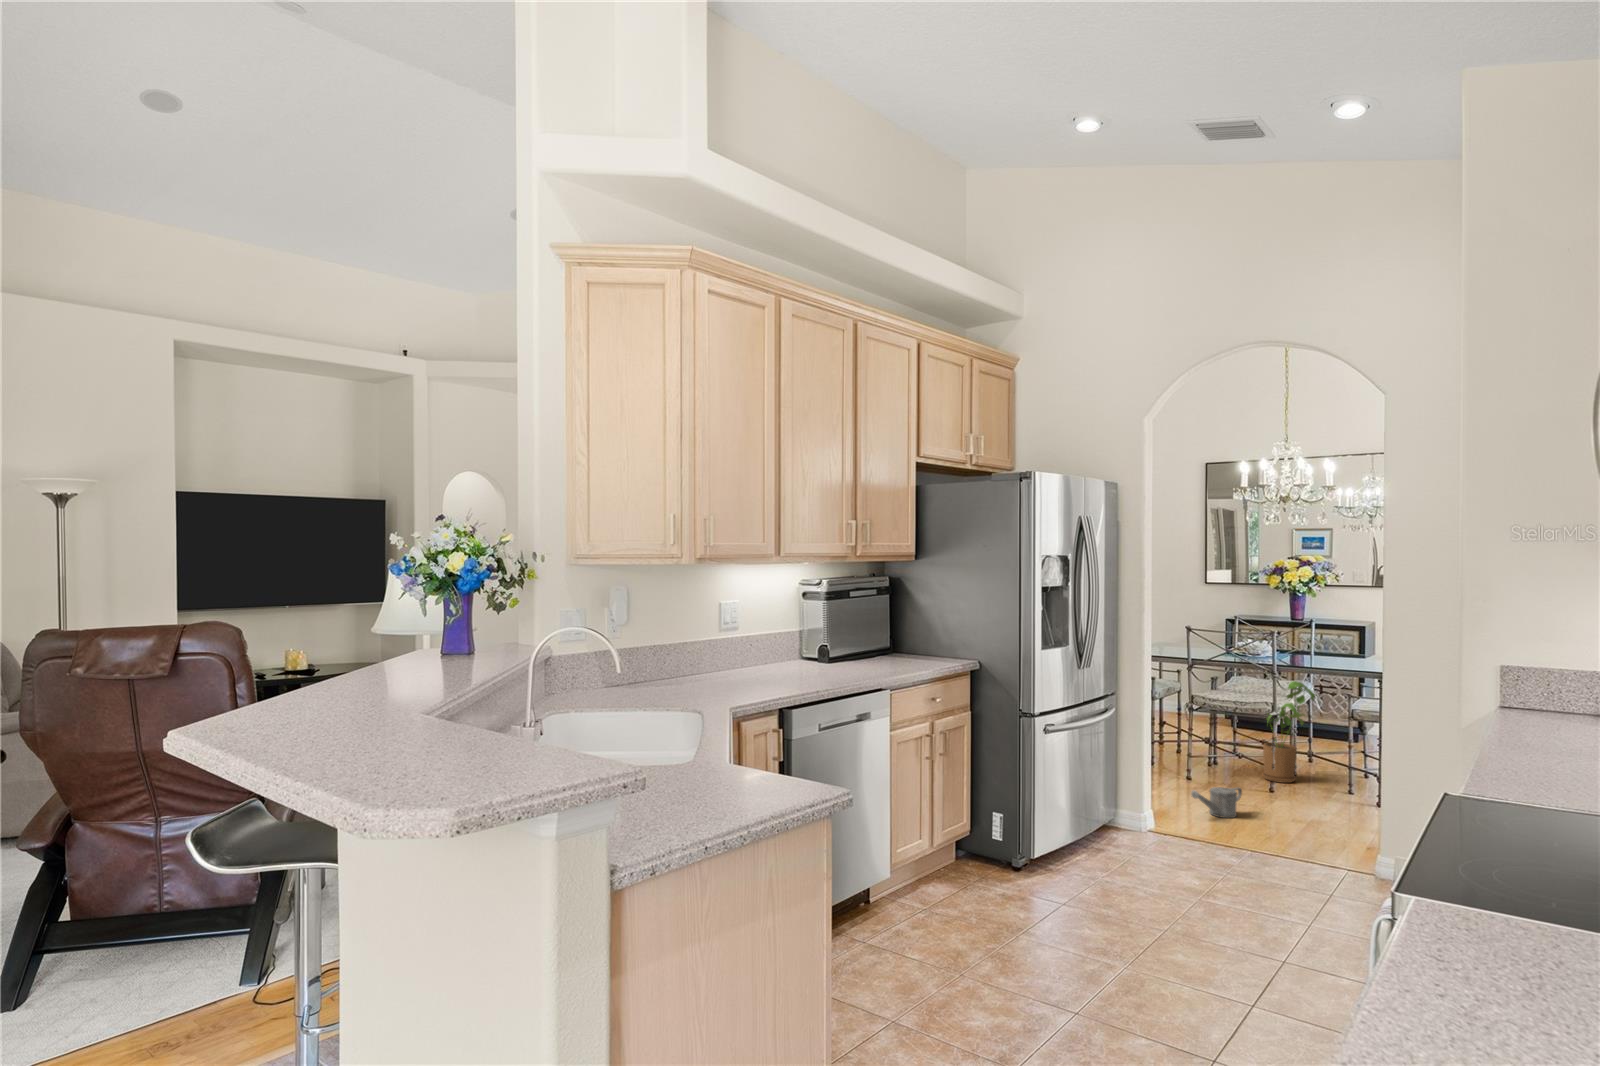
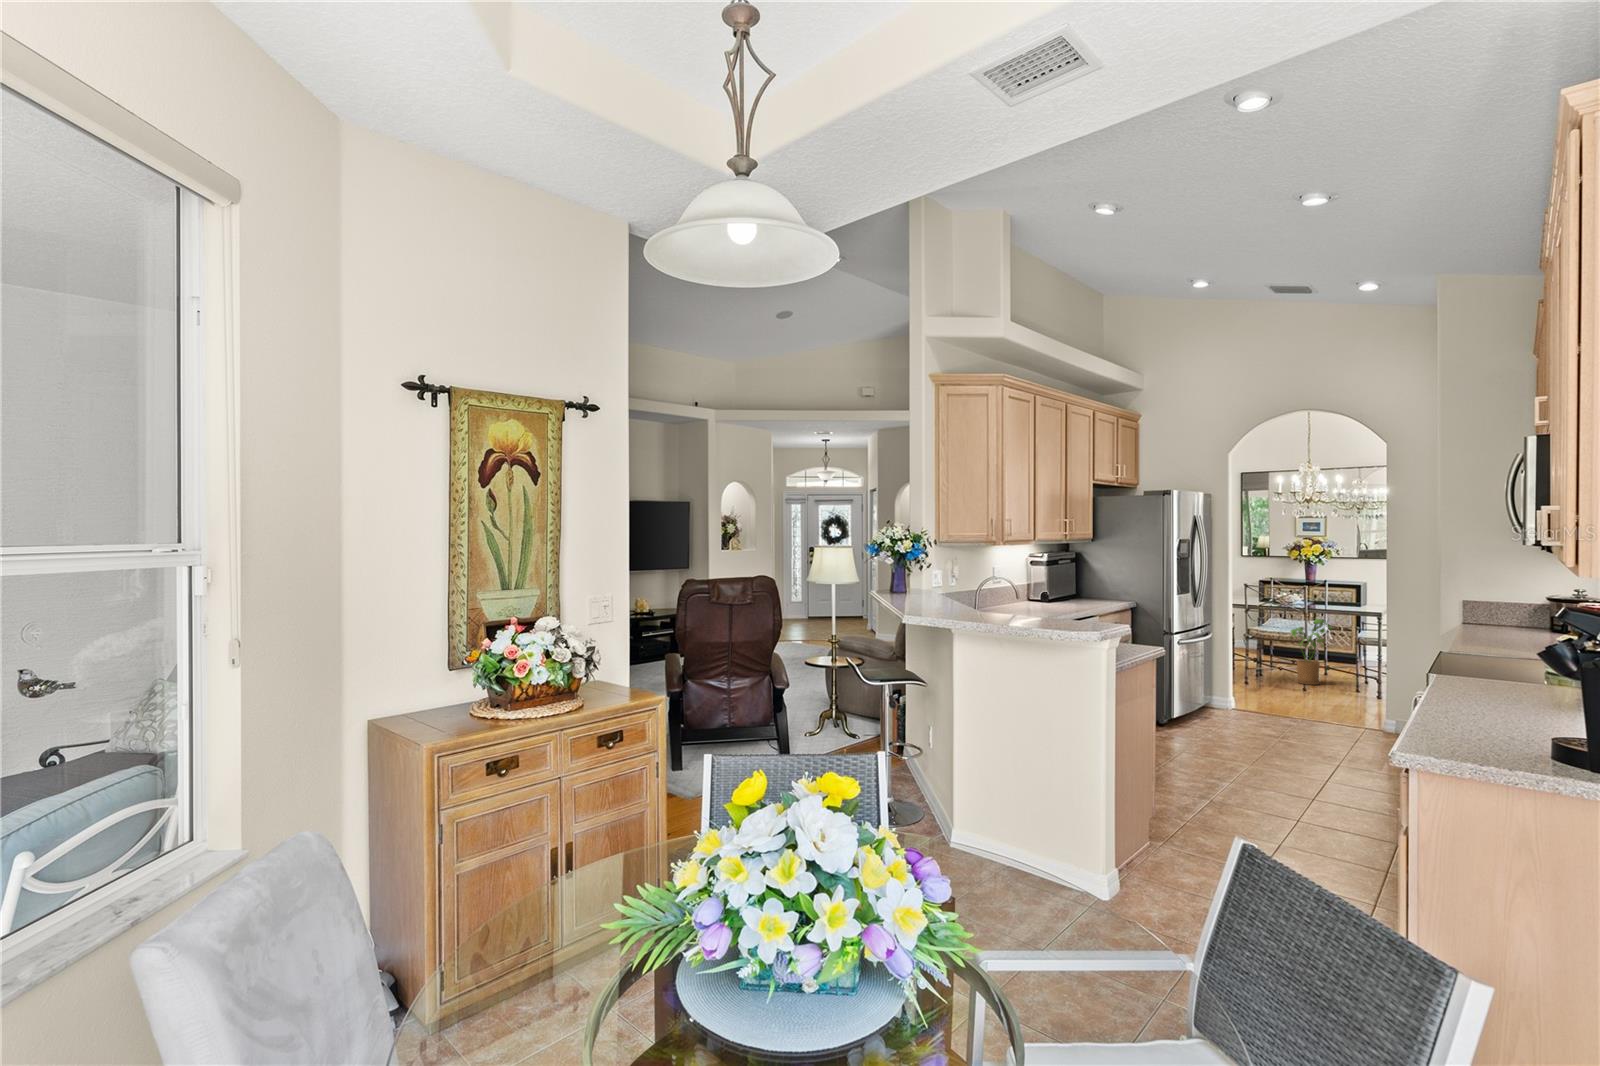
watering can: present [1191,787,1242,818] -> none [1258,684,1289,702]

